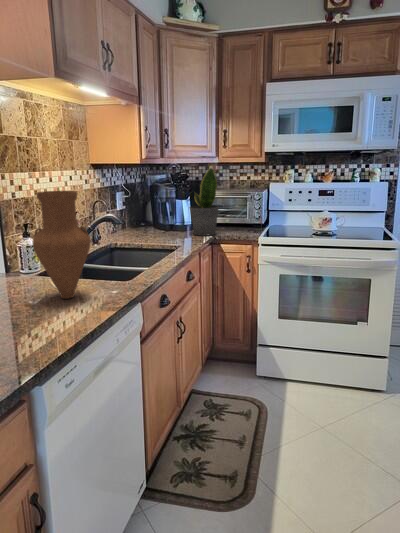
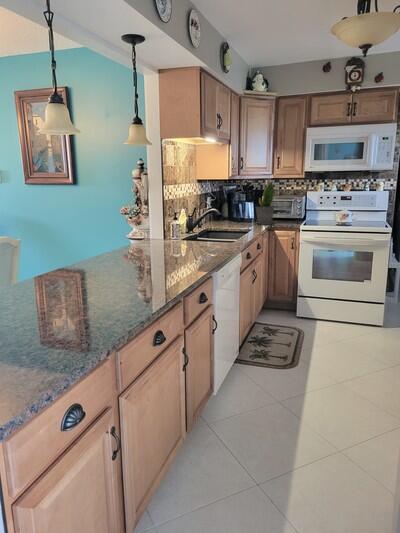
vase: present [32,191,90,299] -> none [194,194,221,246]

